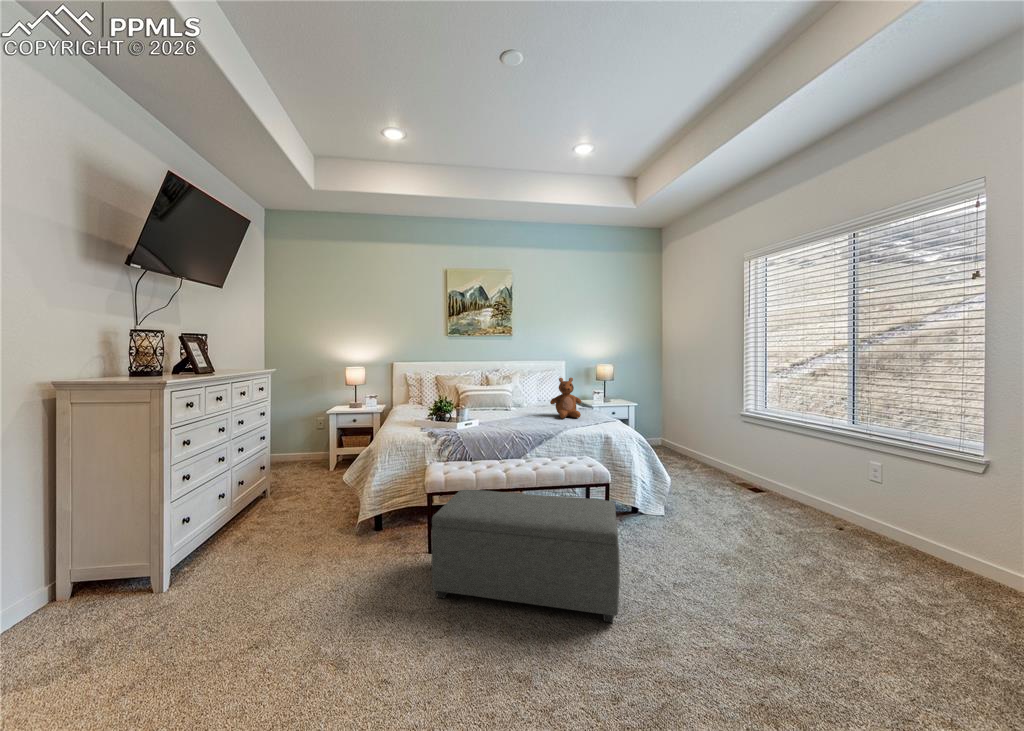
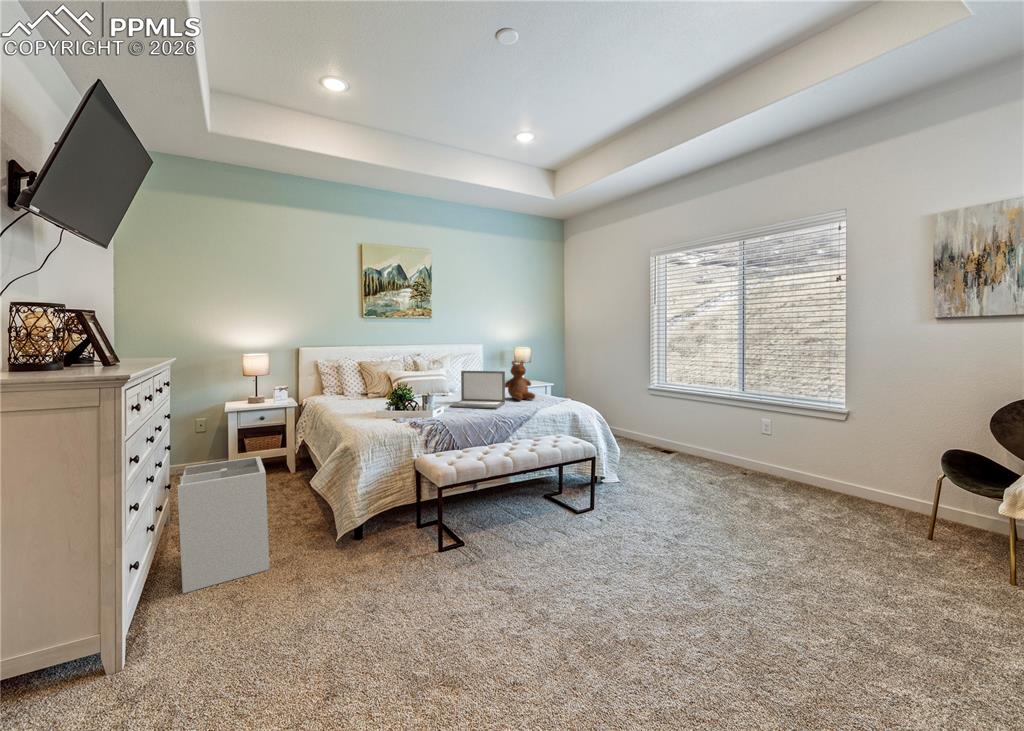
laptop: none [488,386,544,425] -> present [450,371,505,409]
laundry hamper: none [235,450,313,546] -> present [177,456,269,593]
ottoman: present [431,490,620,623] -> none [485,466,668,586]

